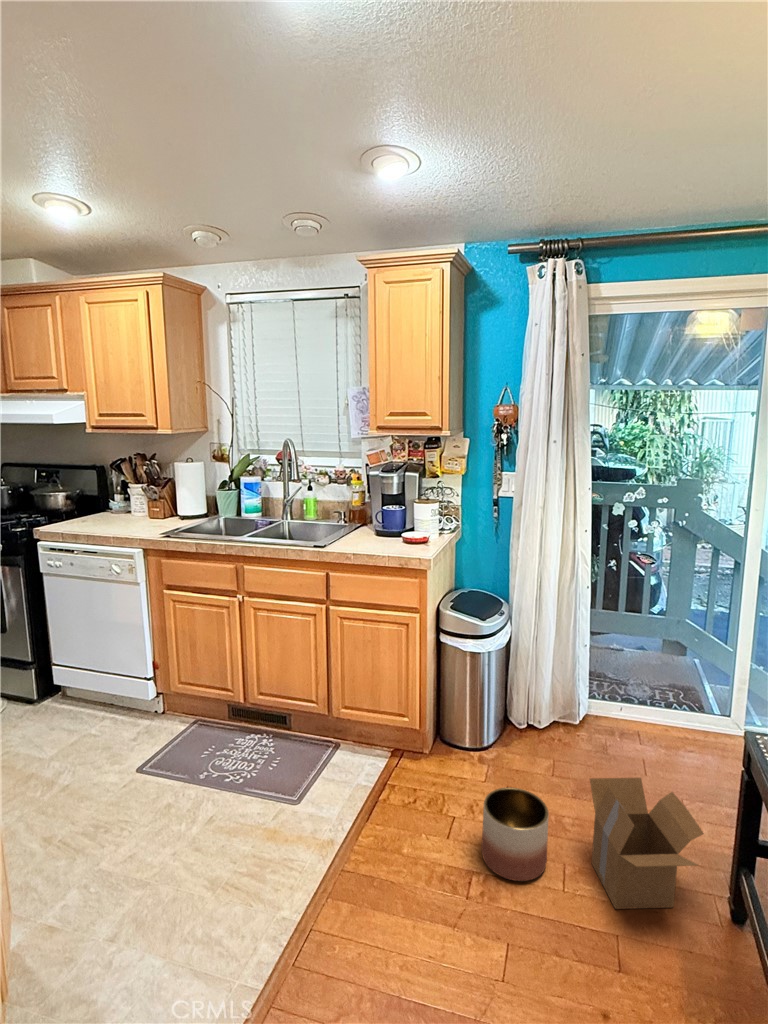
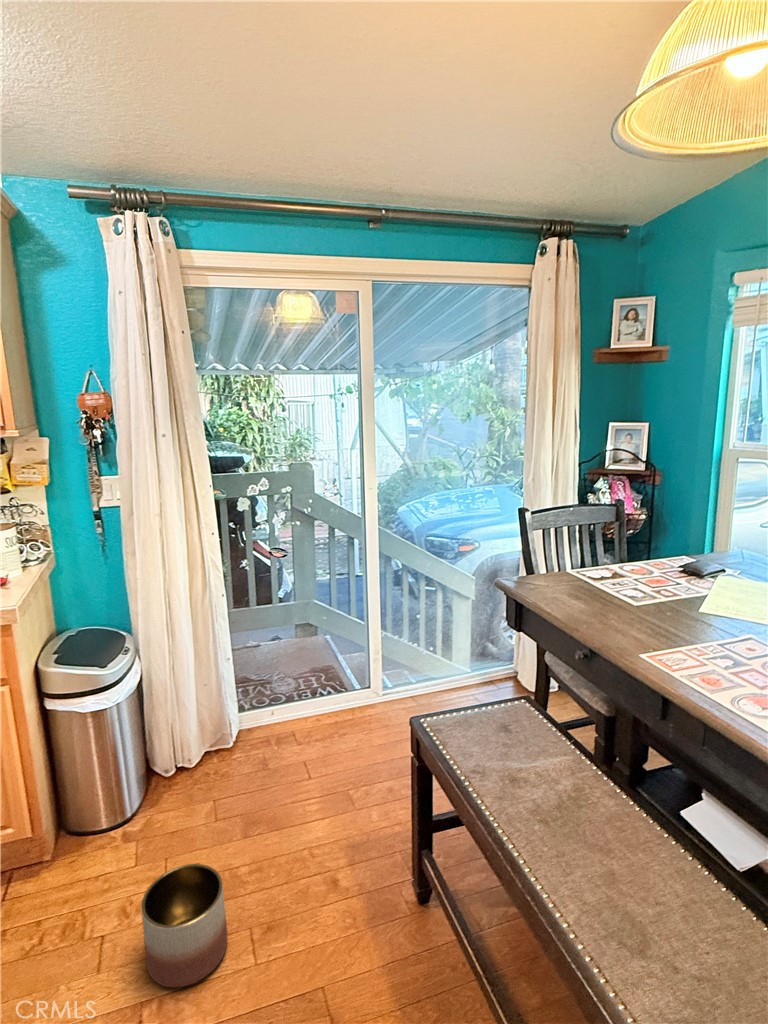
cardboard box: present [590,778,704,909] -> none [260,792,377,949]

